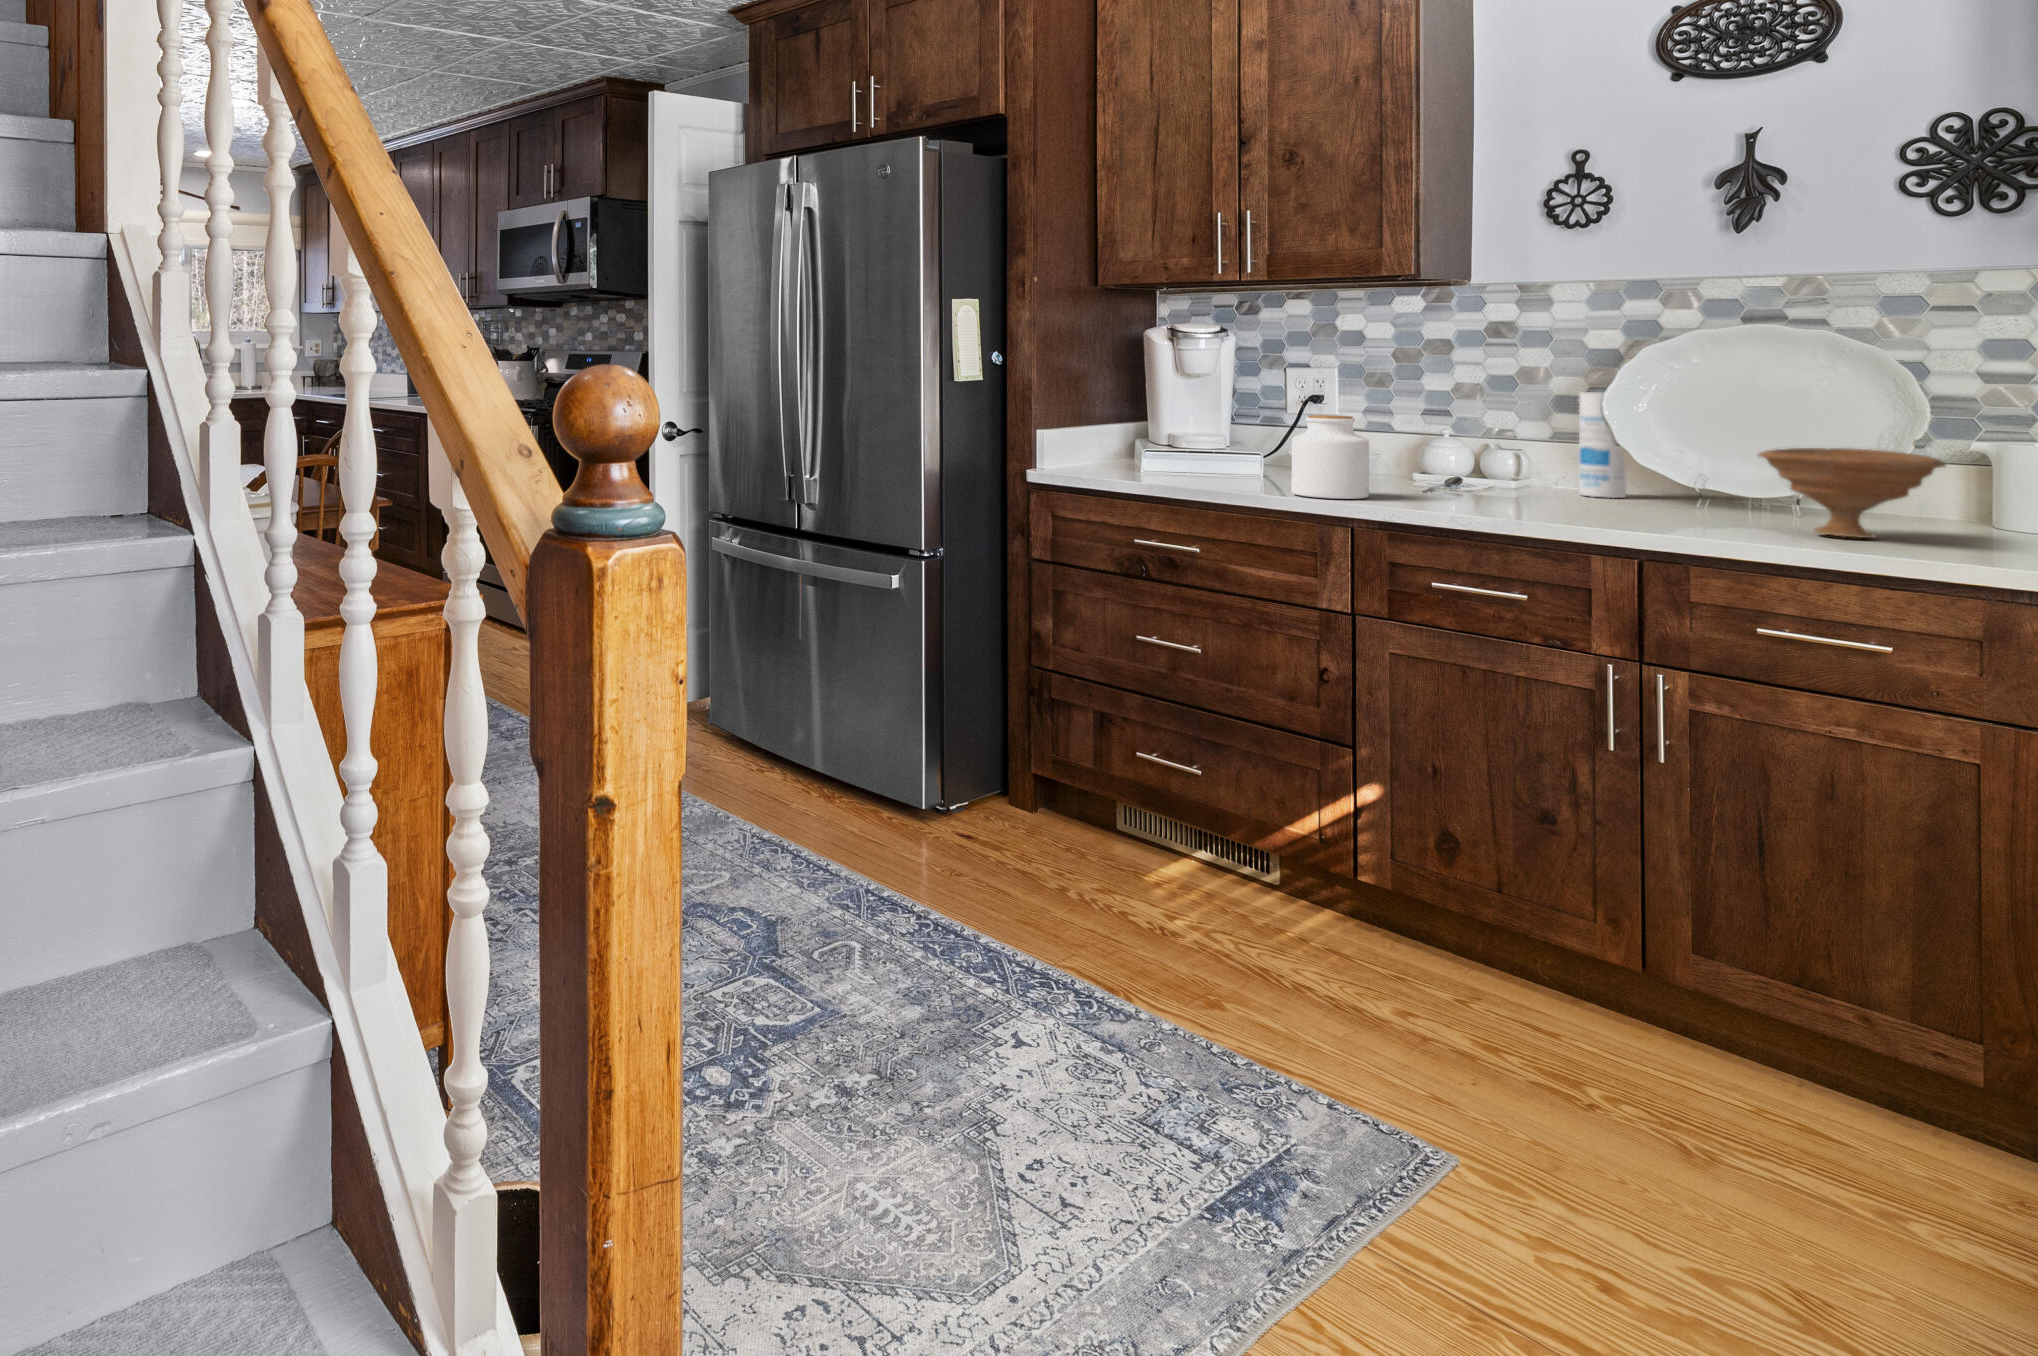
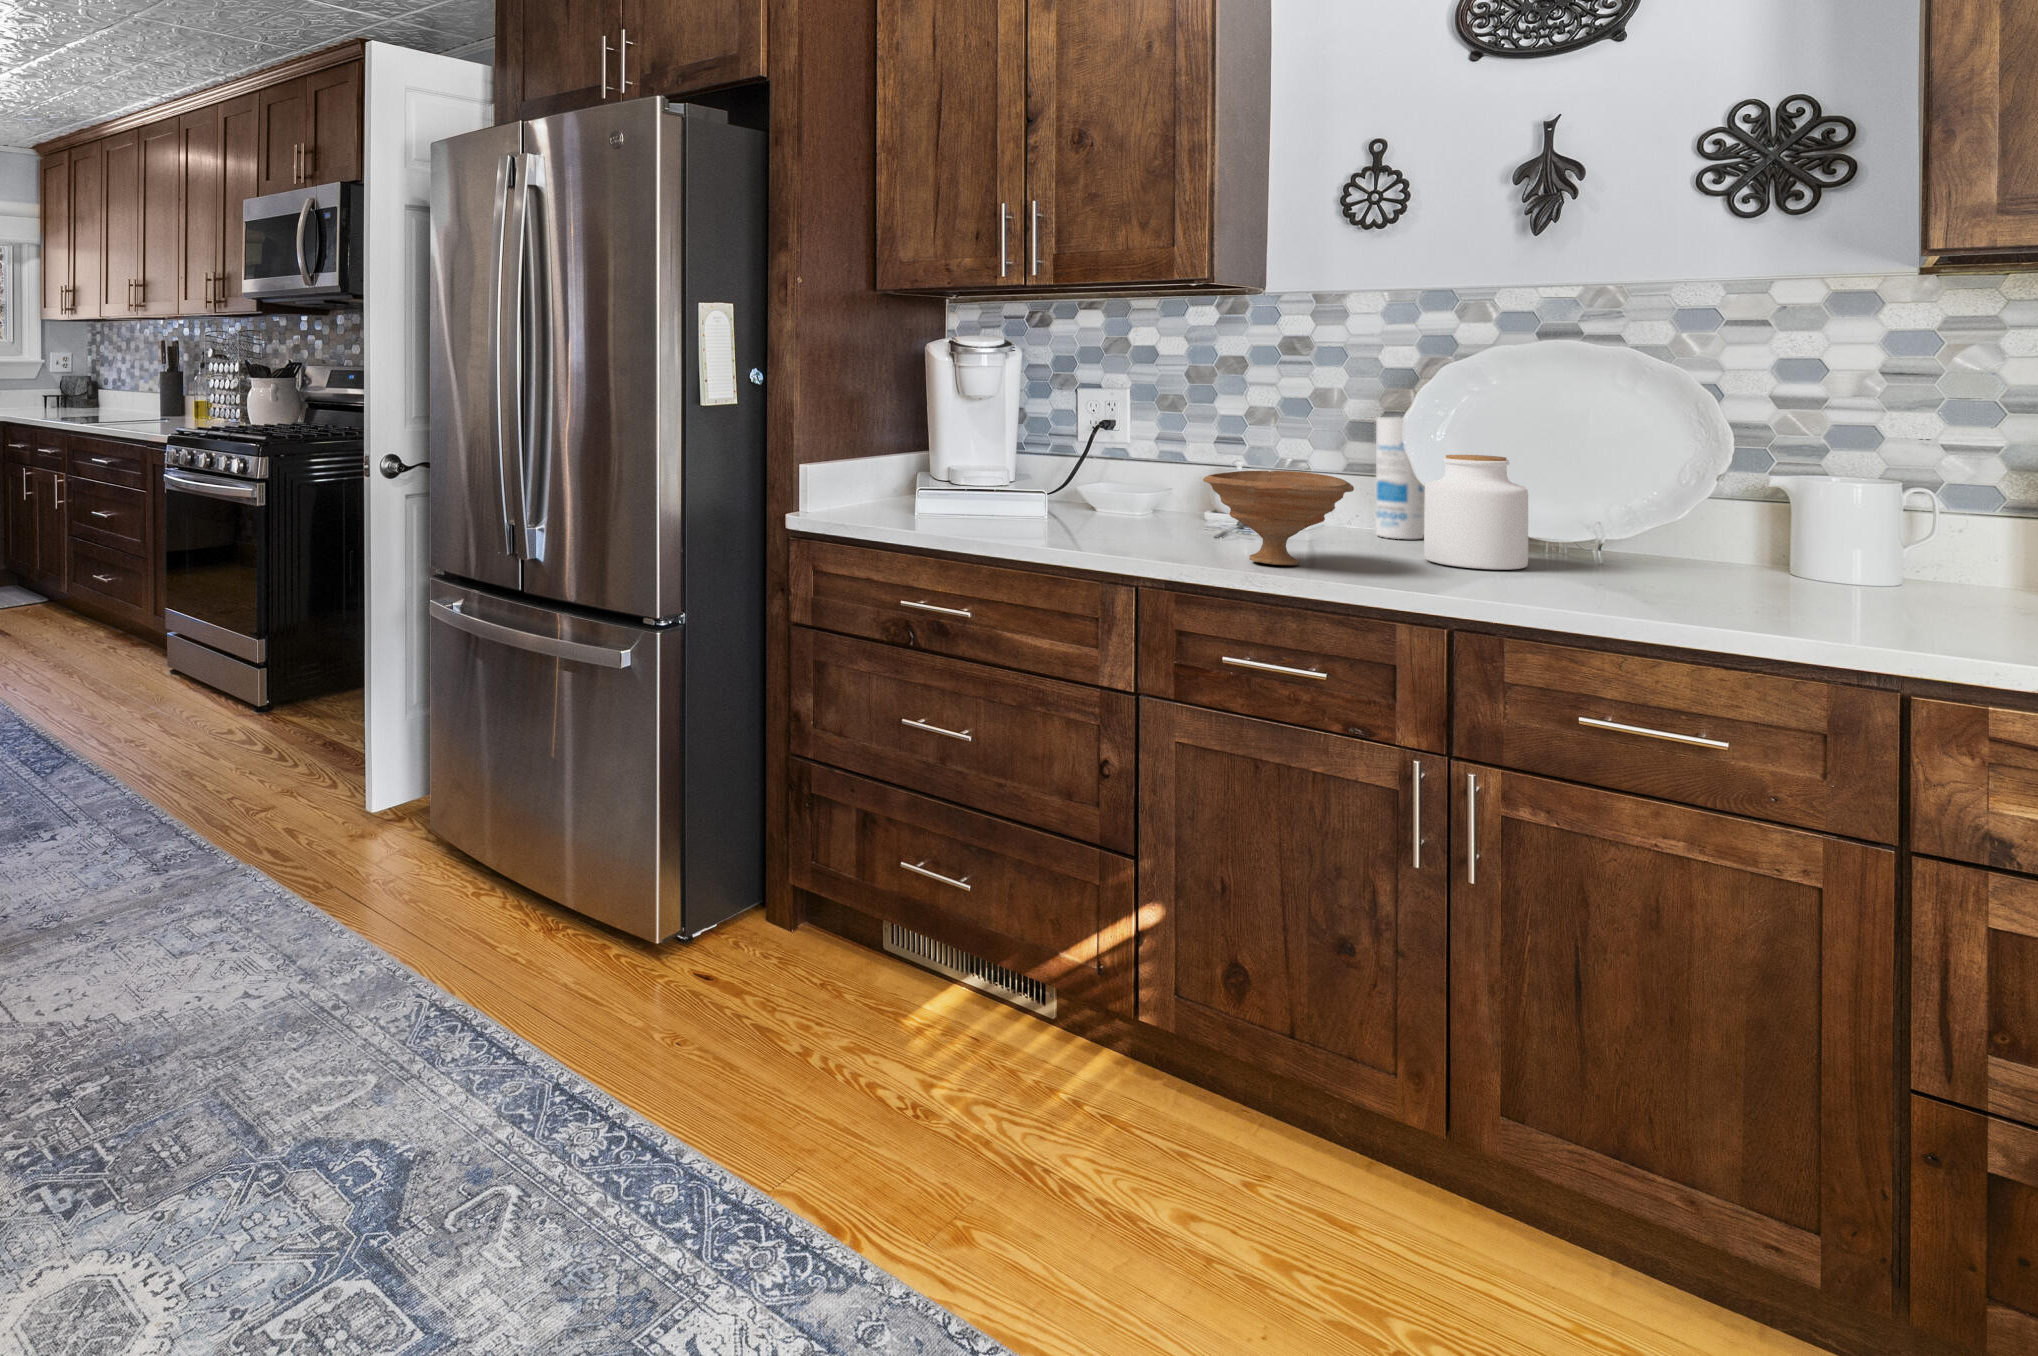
jar: present [1291,415,1369,499] -> present [1424,455,1528,570]
bowl: present [1758,448,1946,538] -> present [1203,471,1354,565]

